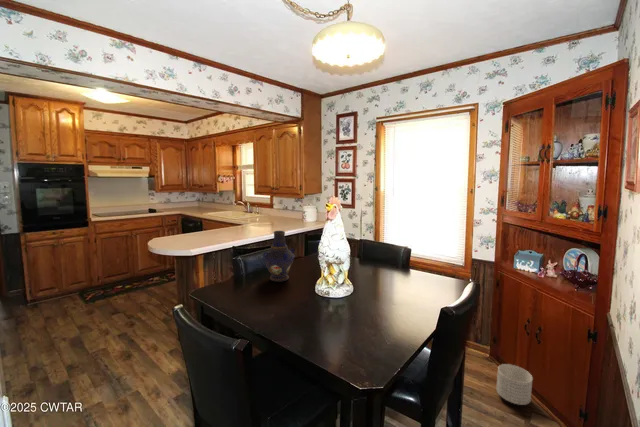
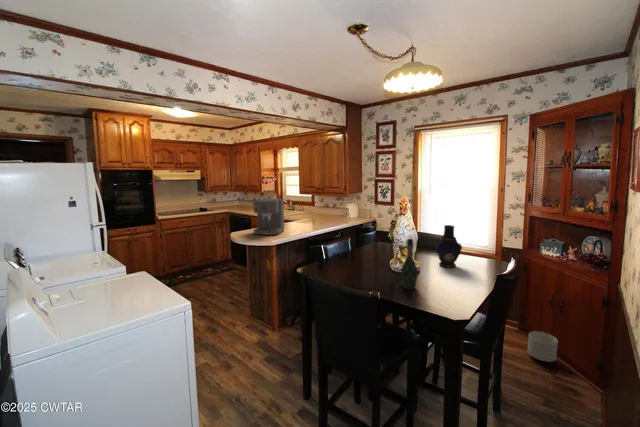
coffee maker: none [176,198,219,242] -> present [253,199,284,235]
vase: present [263,231,295,282] -> present [435,225,462,268]
wine bottle: none [318,254,340,325] -> present [401,239,418,289]

